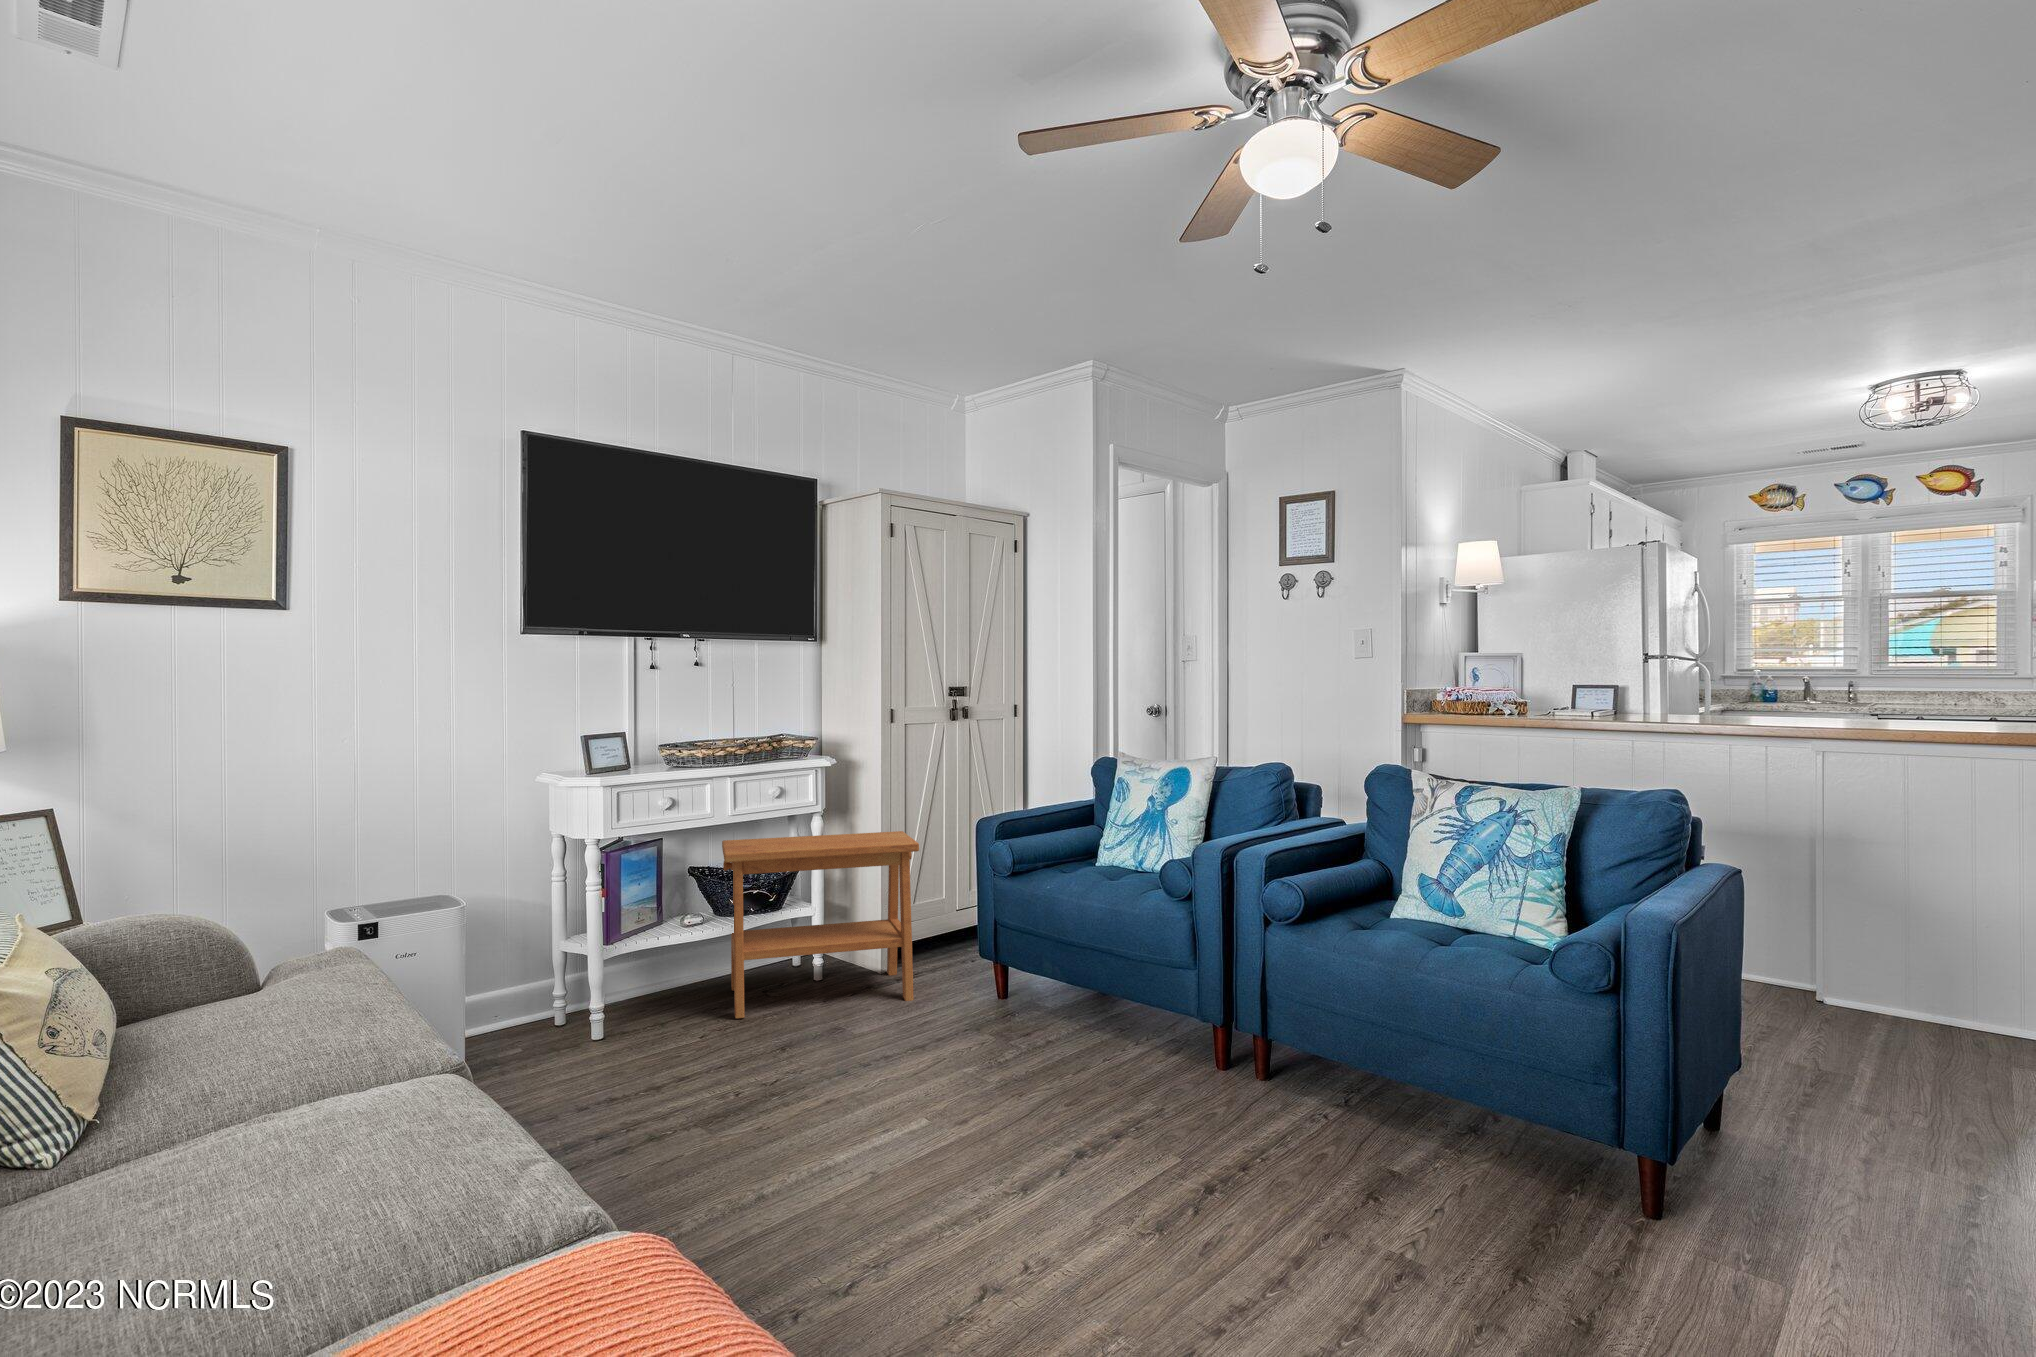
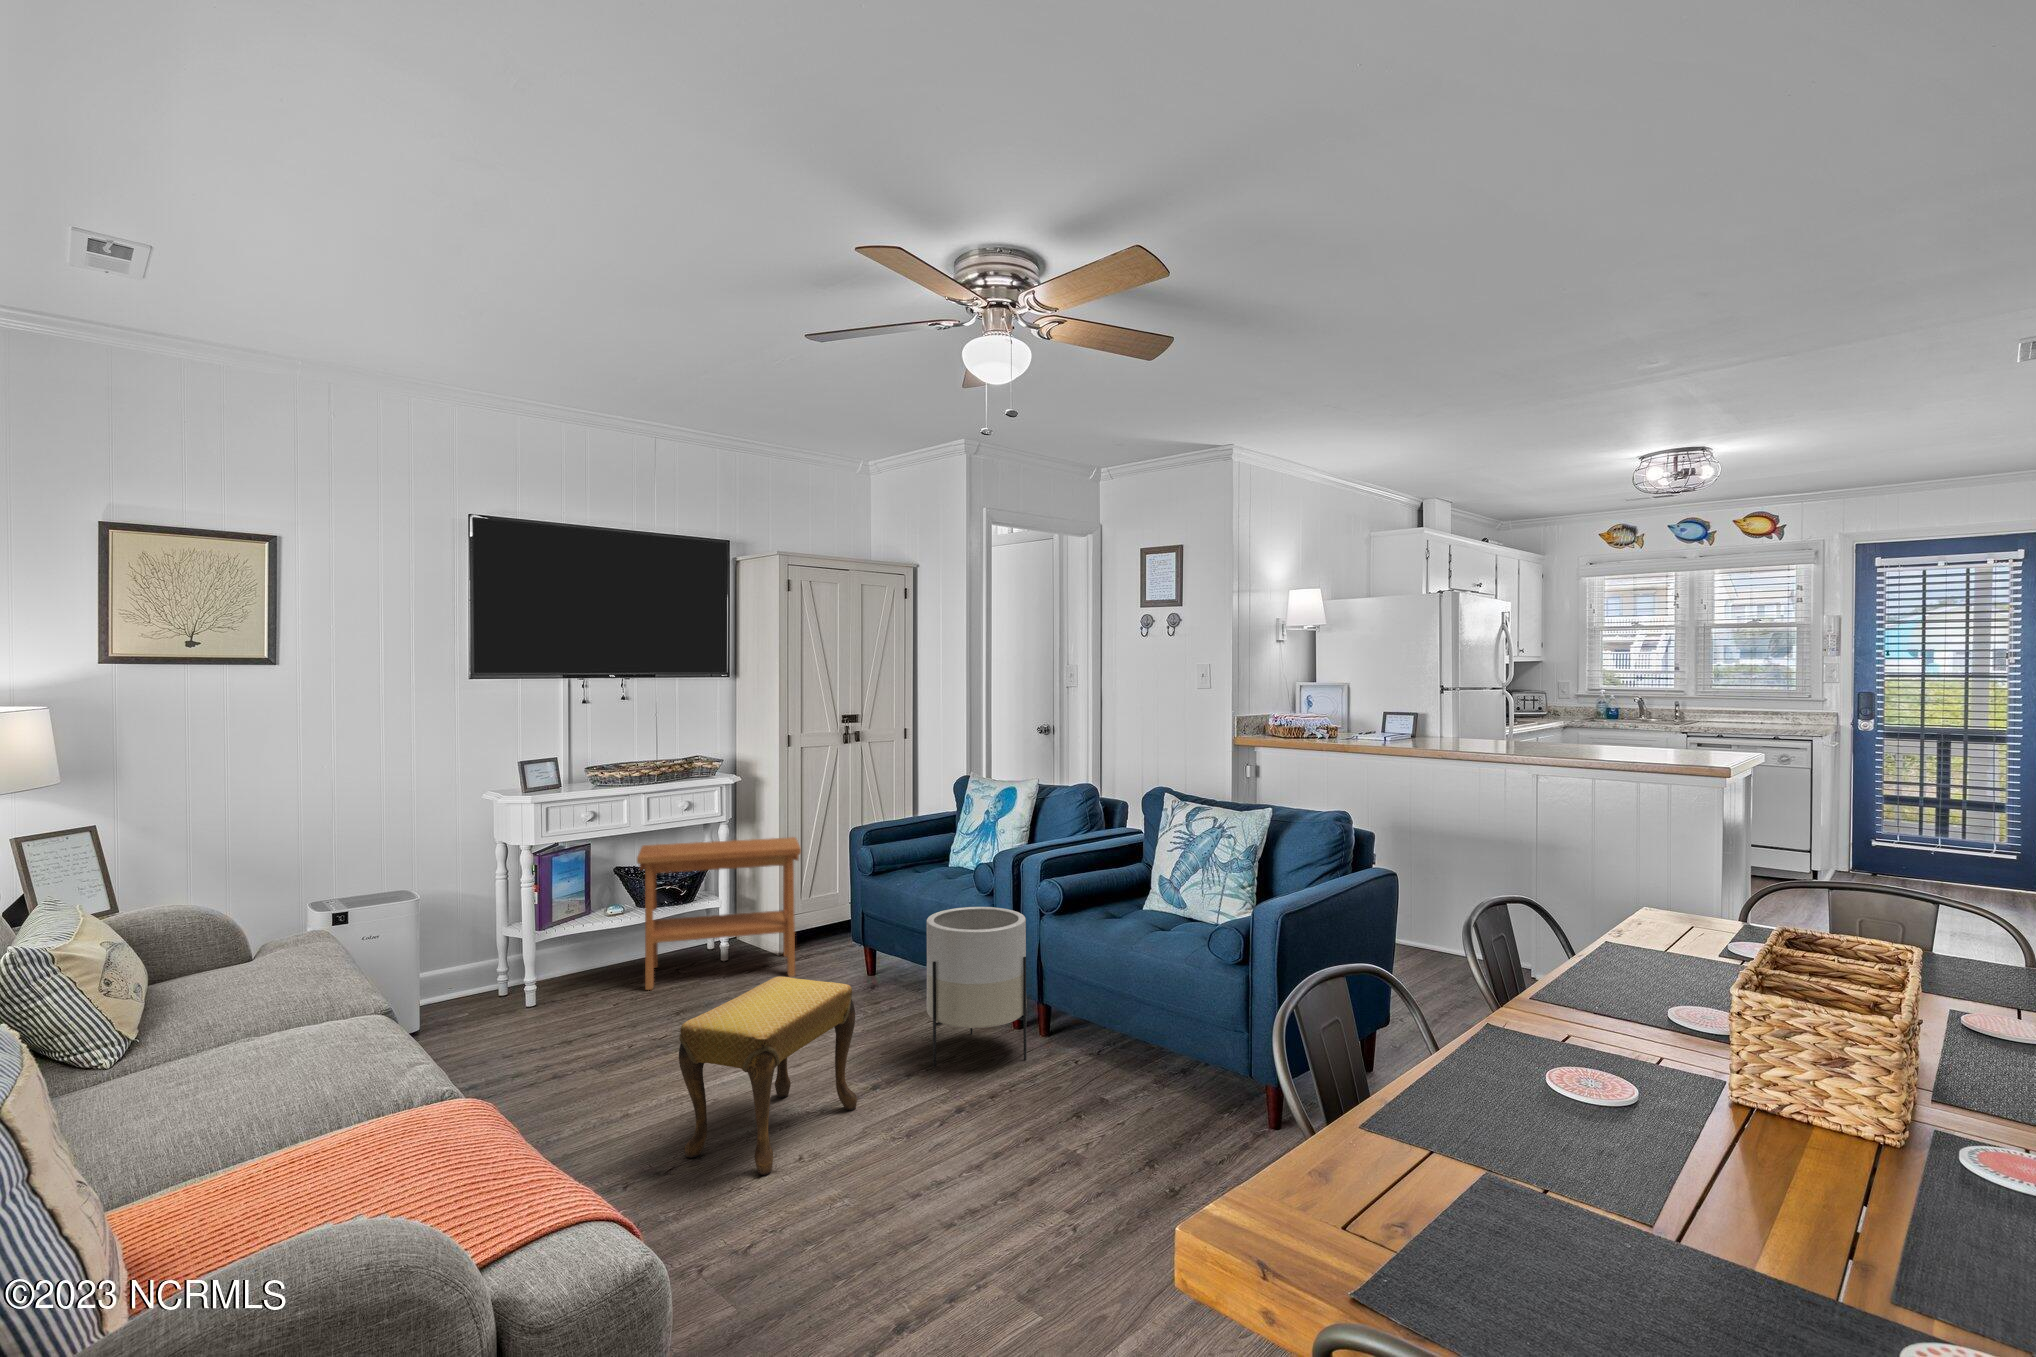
planter: none [1129,915,1264,1122] -> present [927,907,1027,1066]
footstool: none [866,1007,1076,1291] -> present [679,976,857,1175]

